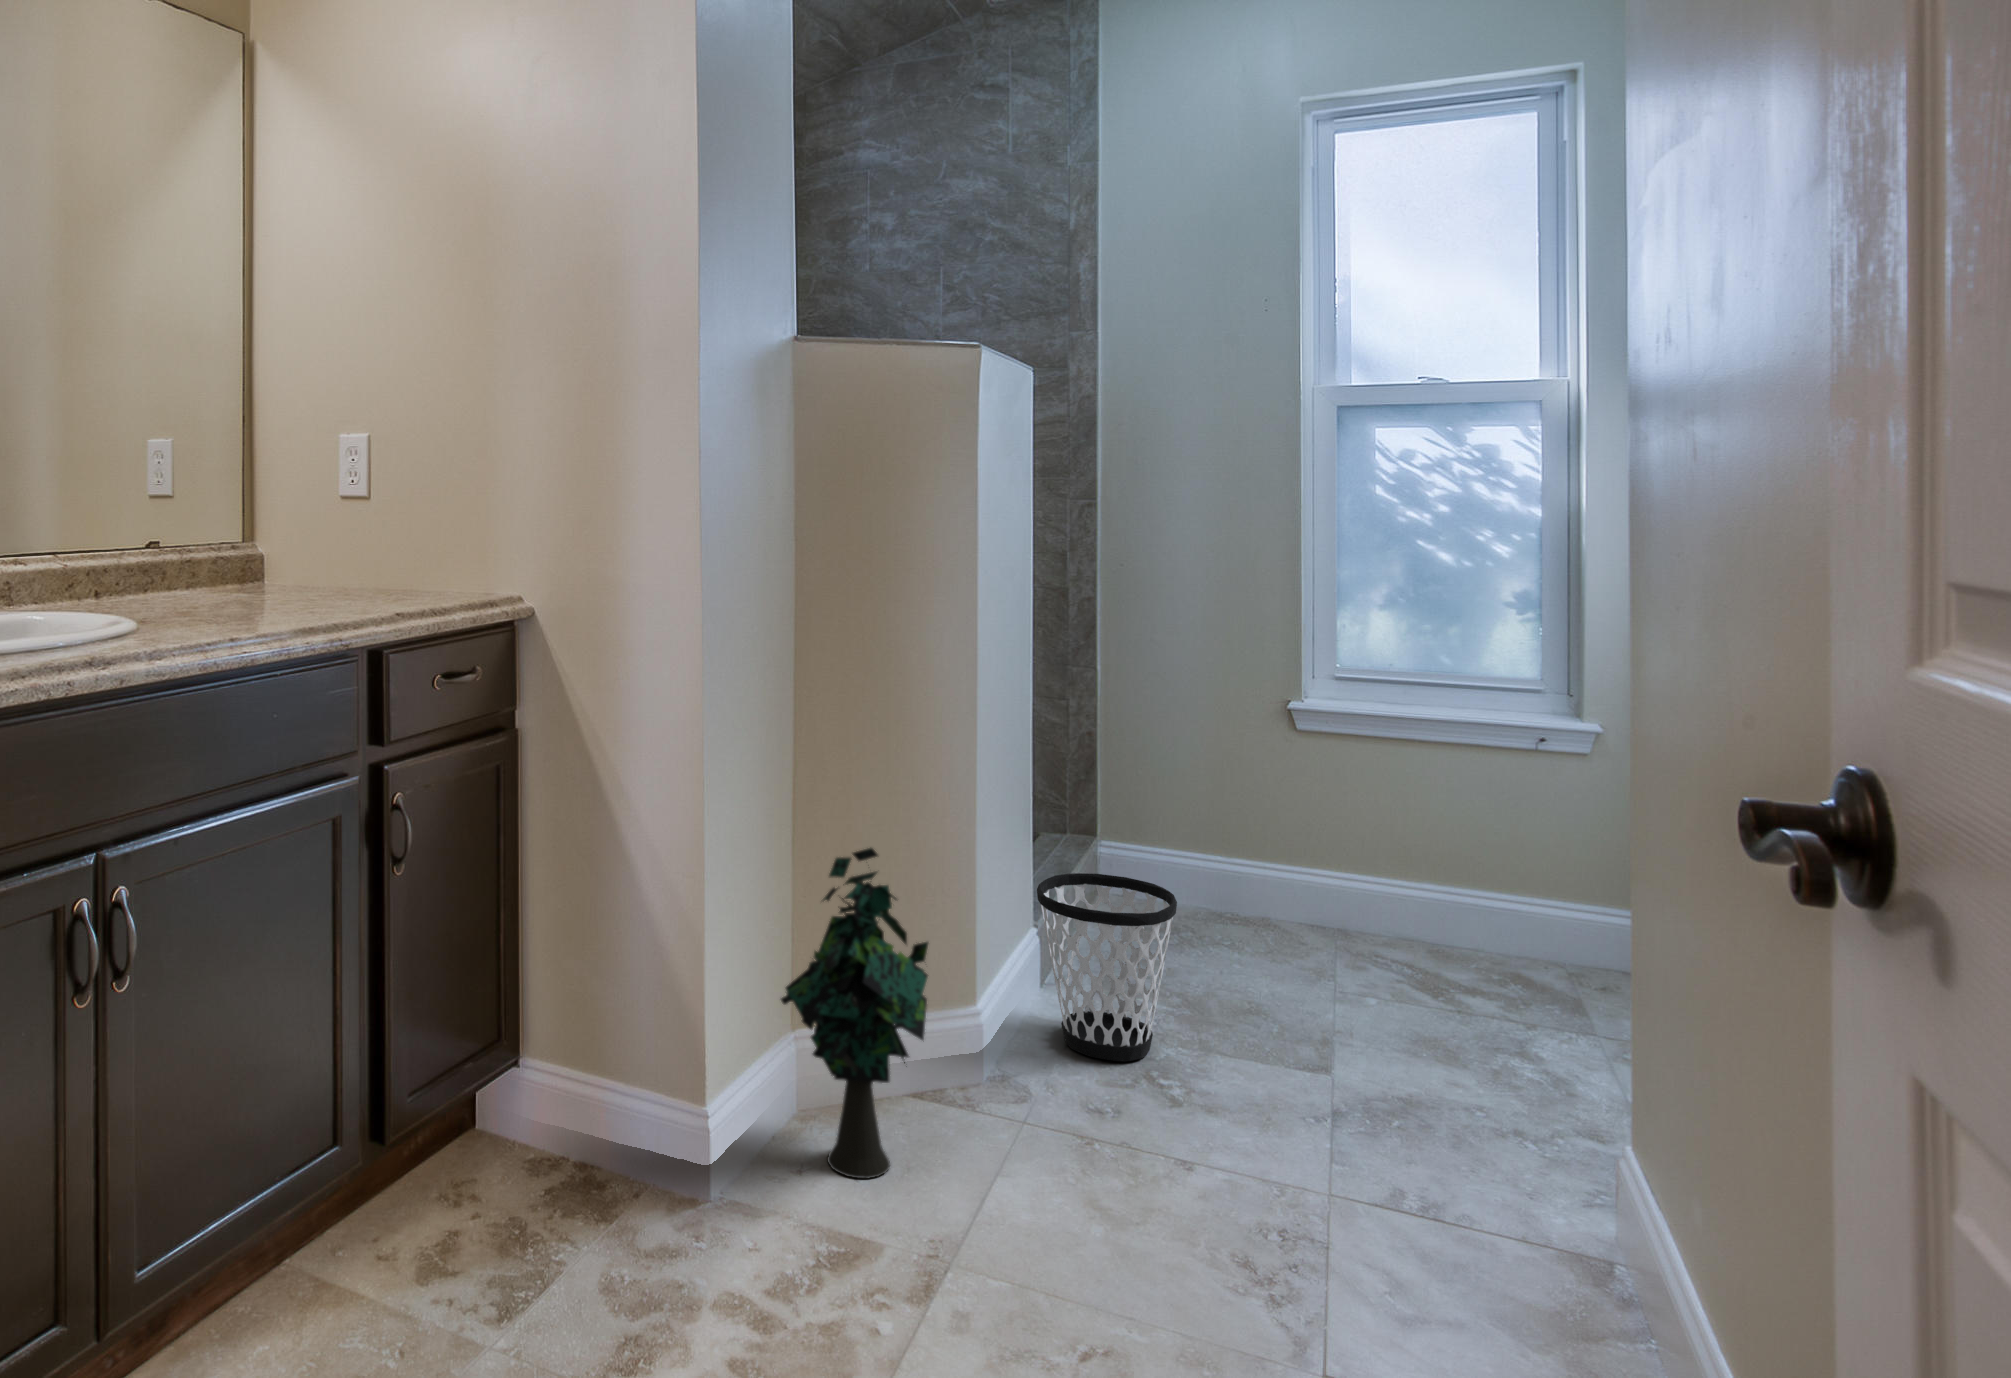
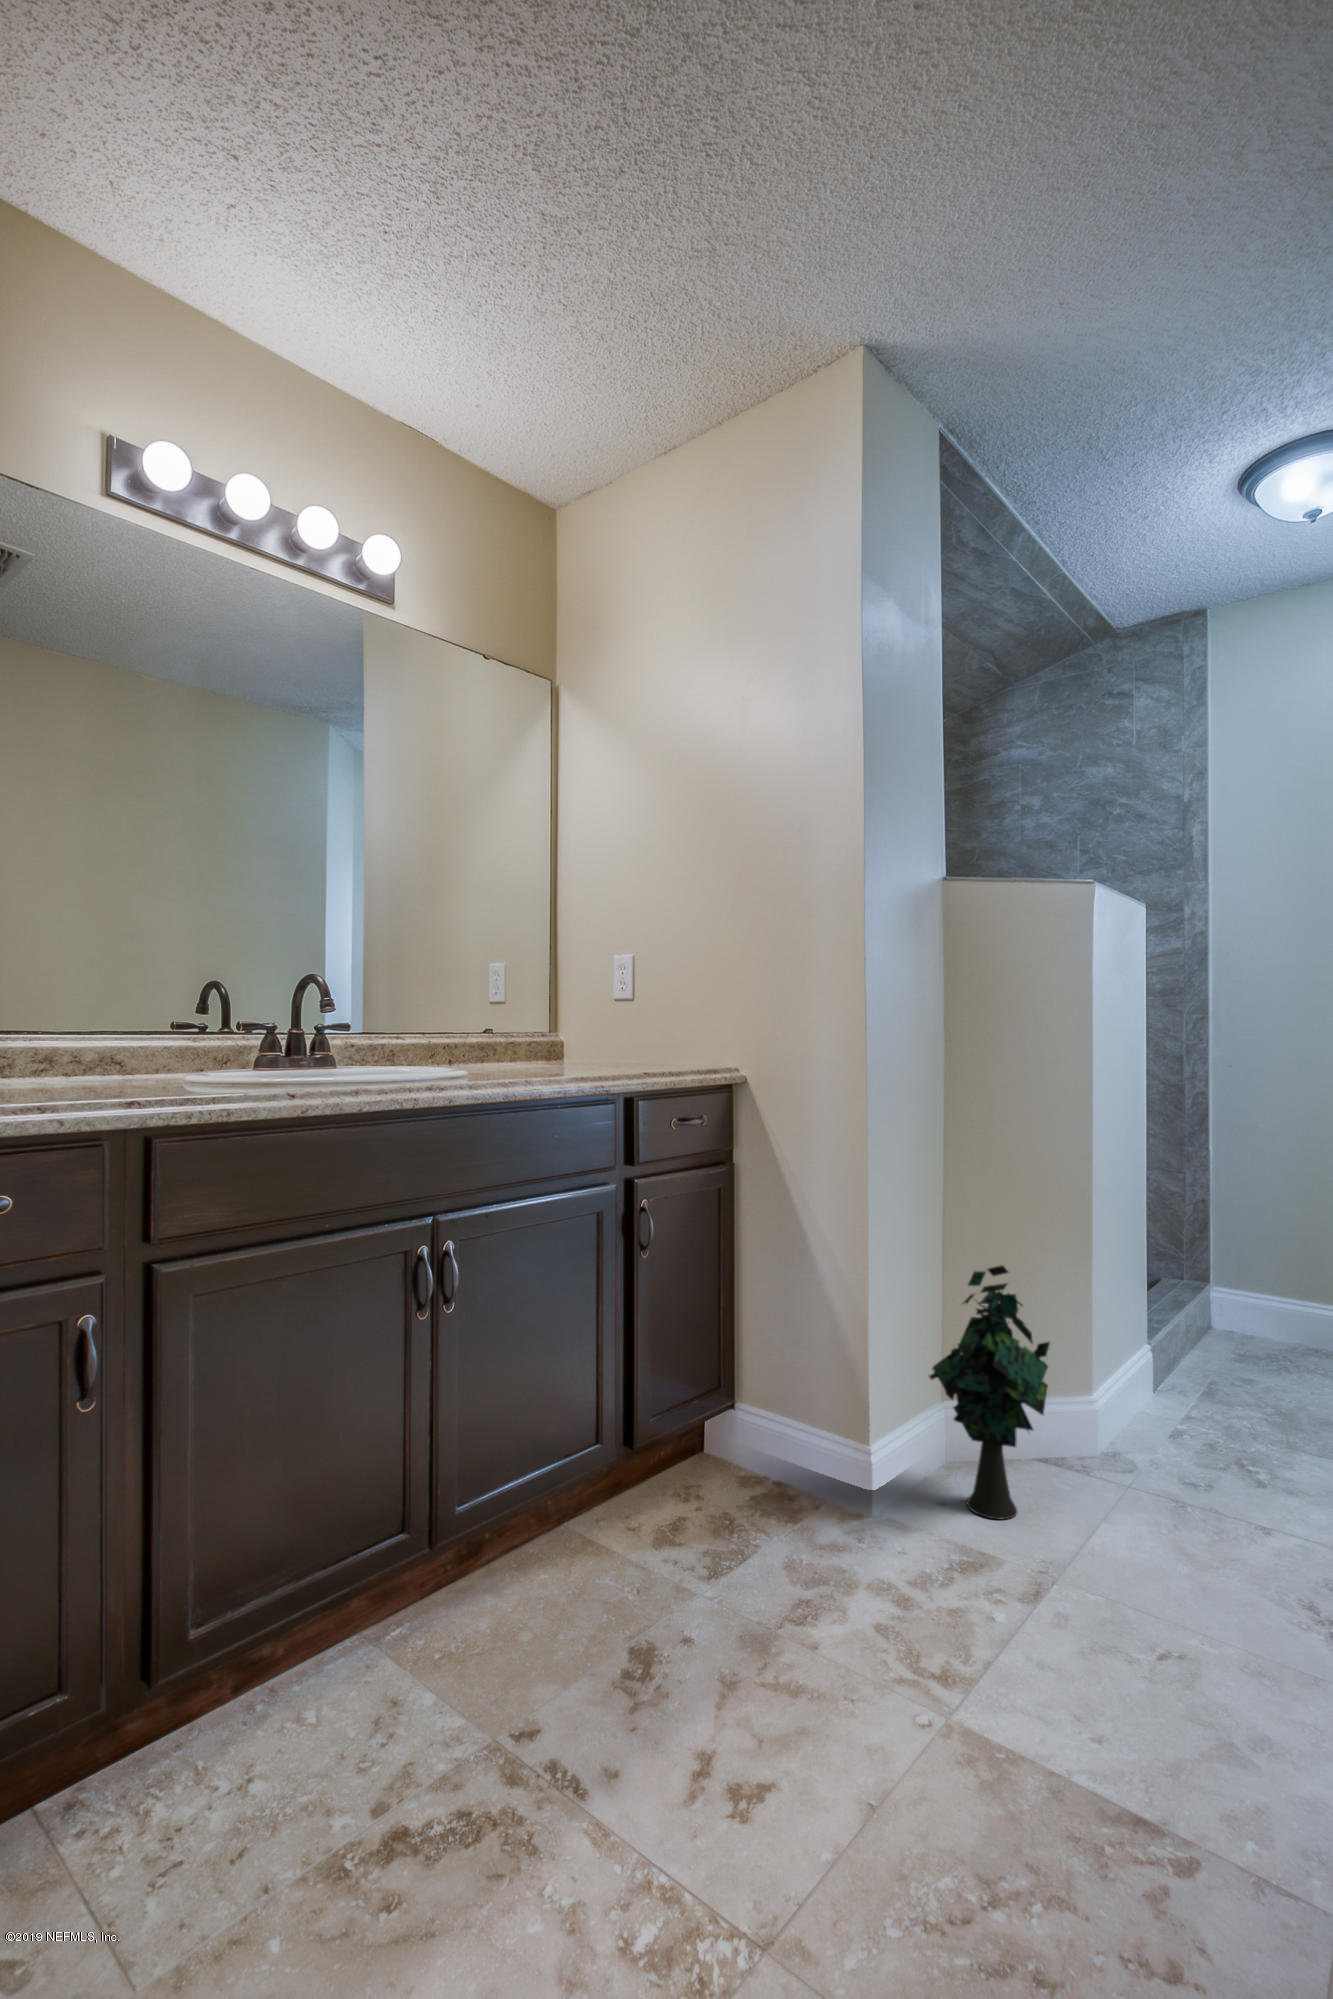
wastebasket: present [1037,873,1177,1061] -> none [1149,1306,1273,1458]

